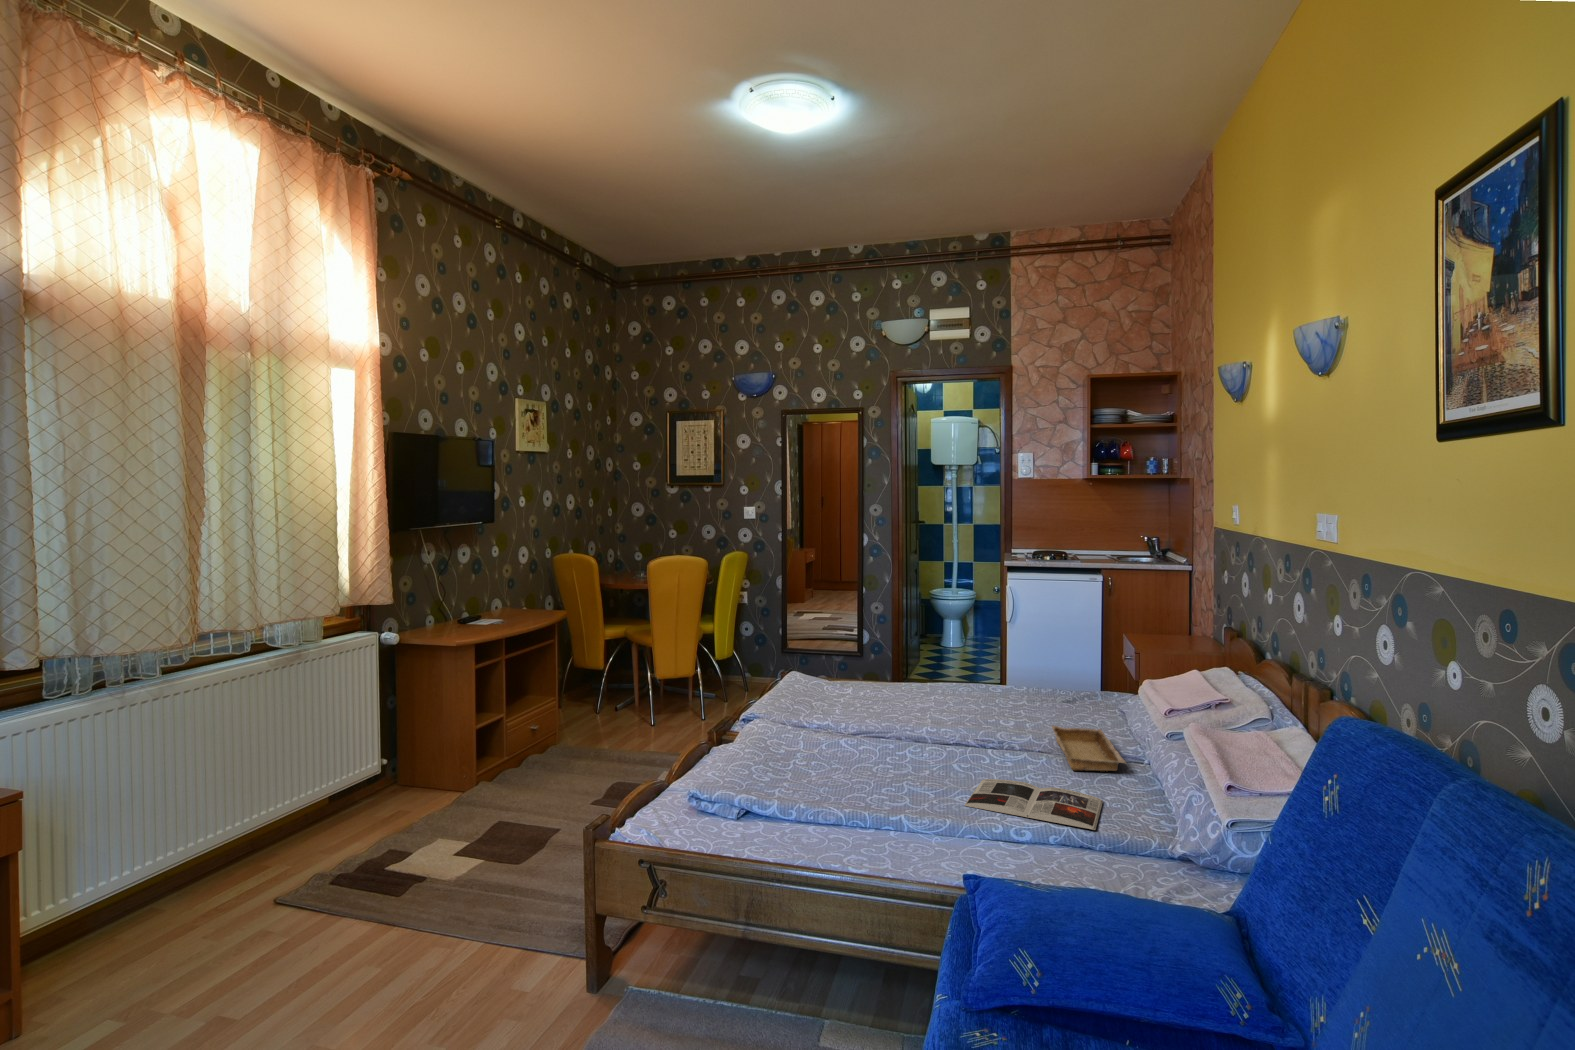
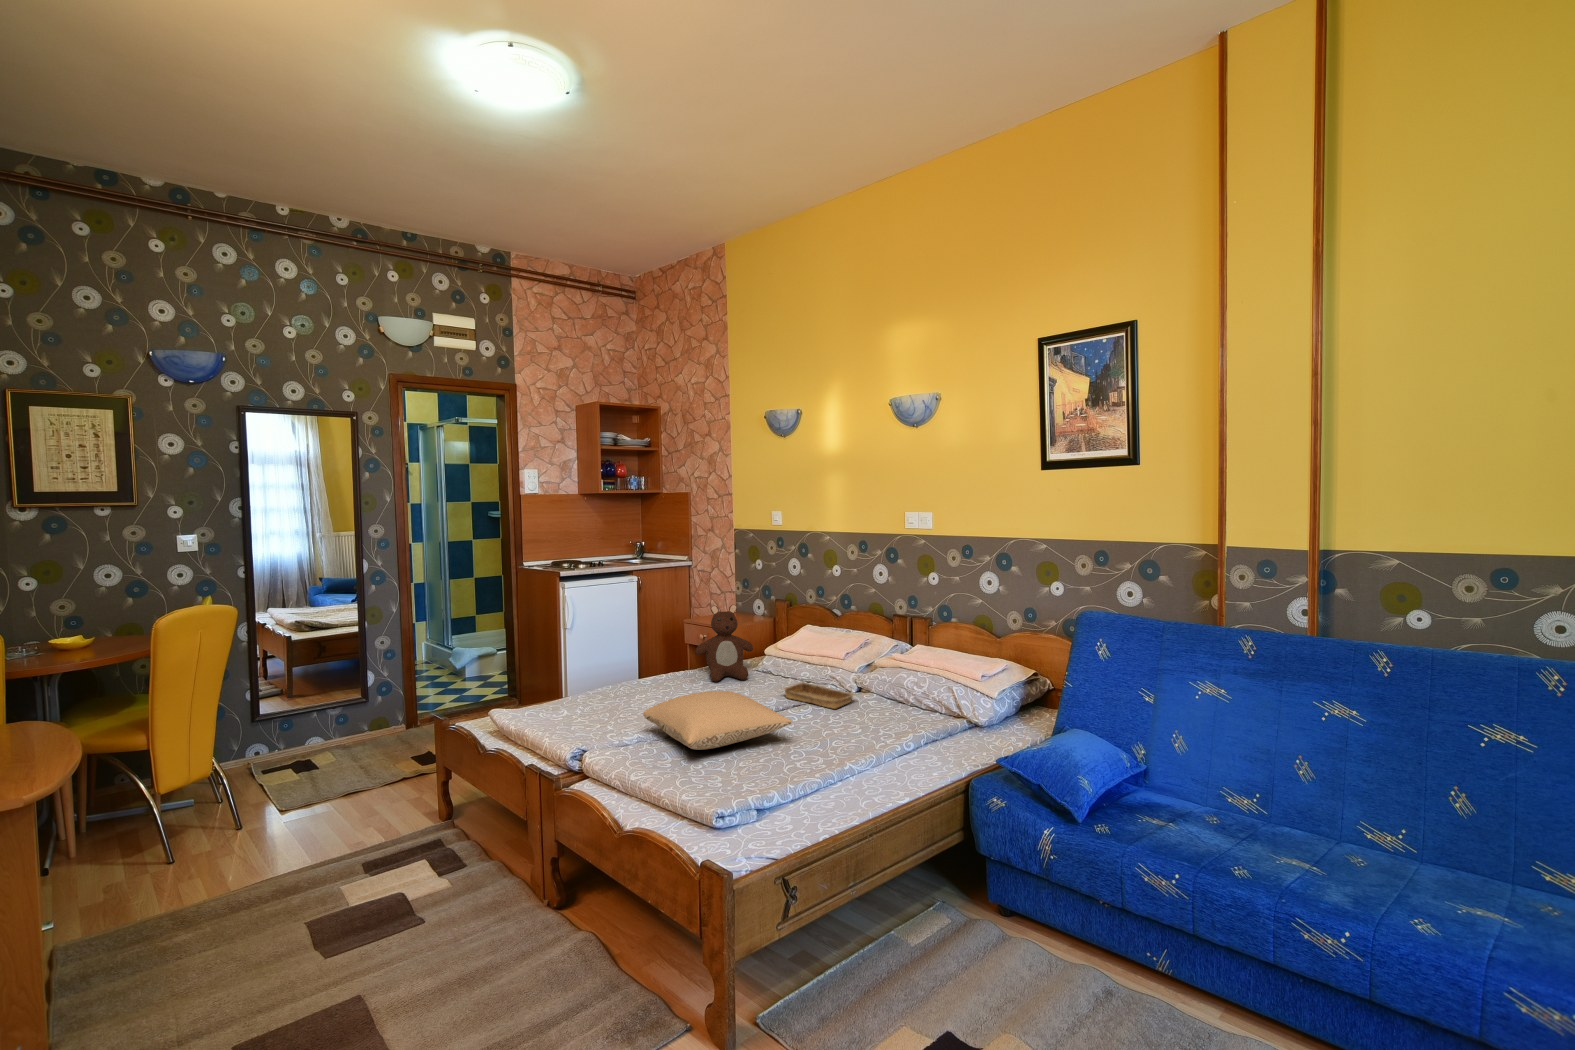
teddy bear: none [1028,612,1106,711] -> present [695,605,753,682]
pillow: none [782,688,947,753] -> present [643,691,792,750]
magazine: present [965,779,1103,830] -> none [819,717,918,747]

